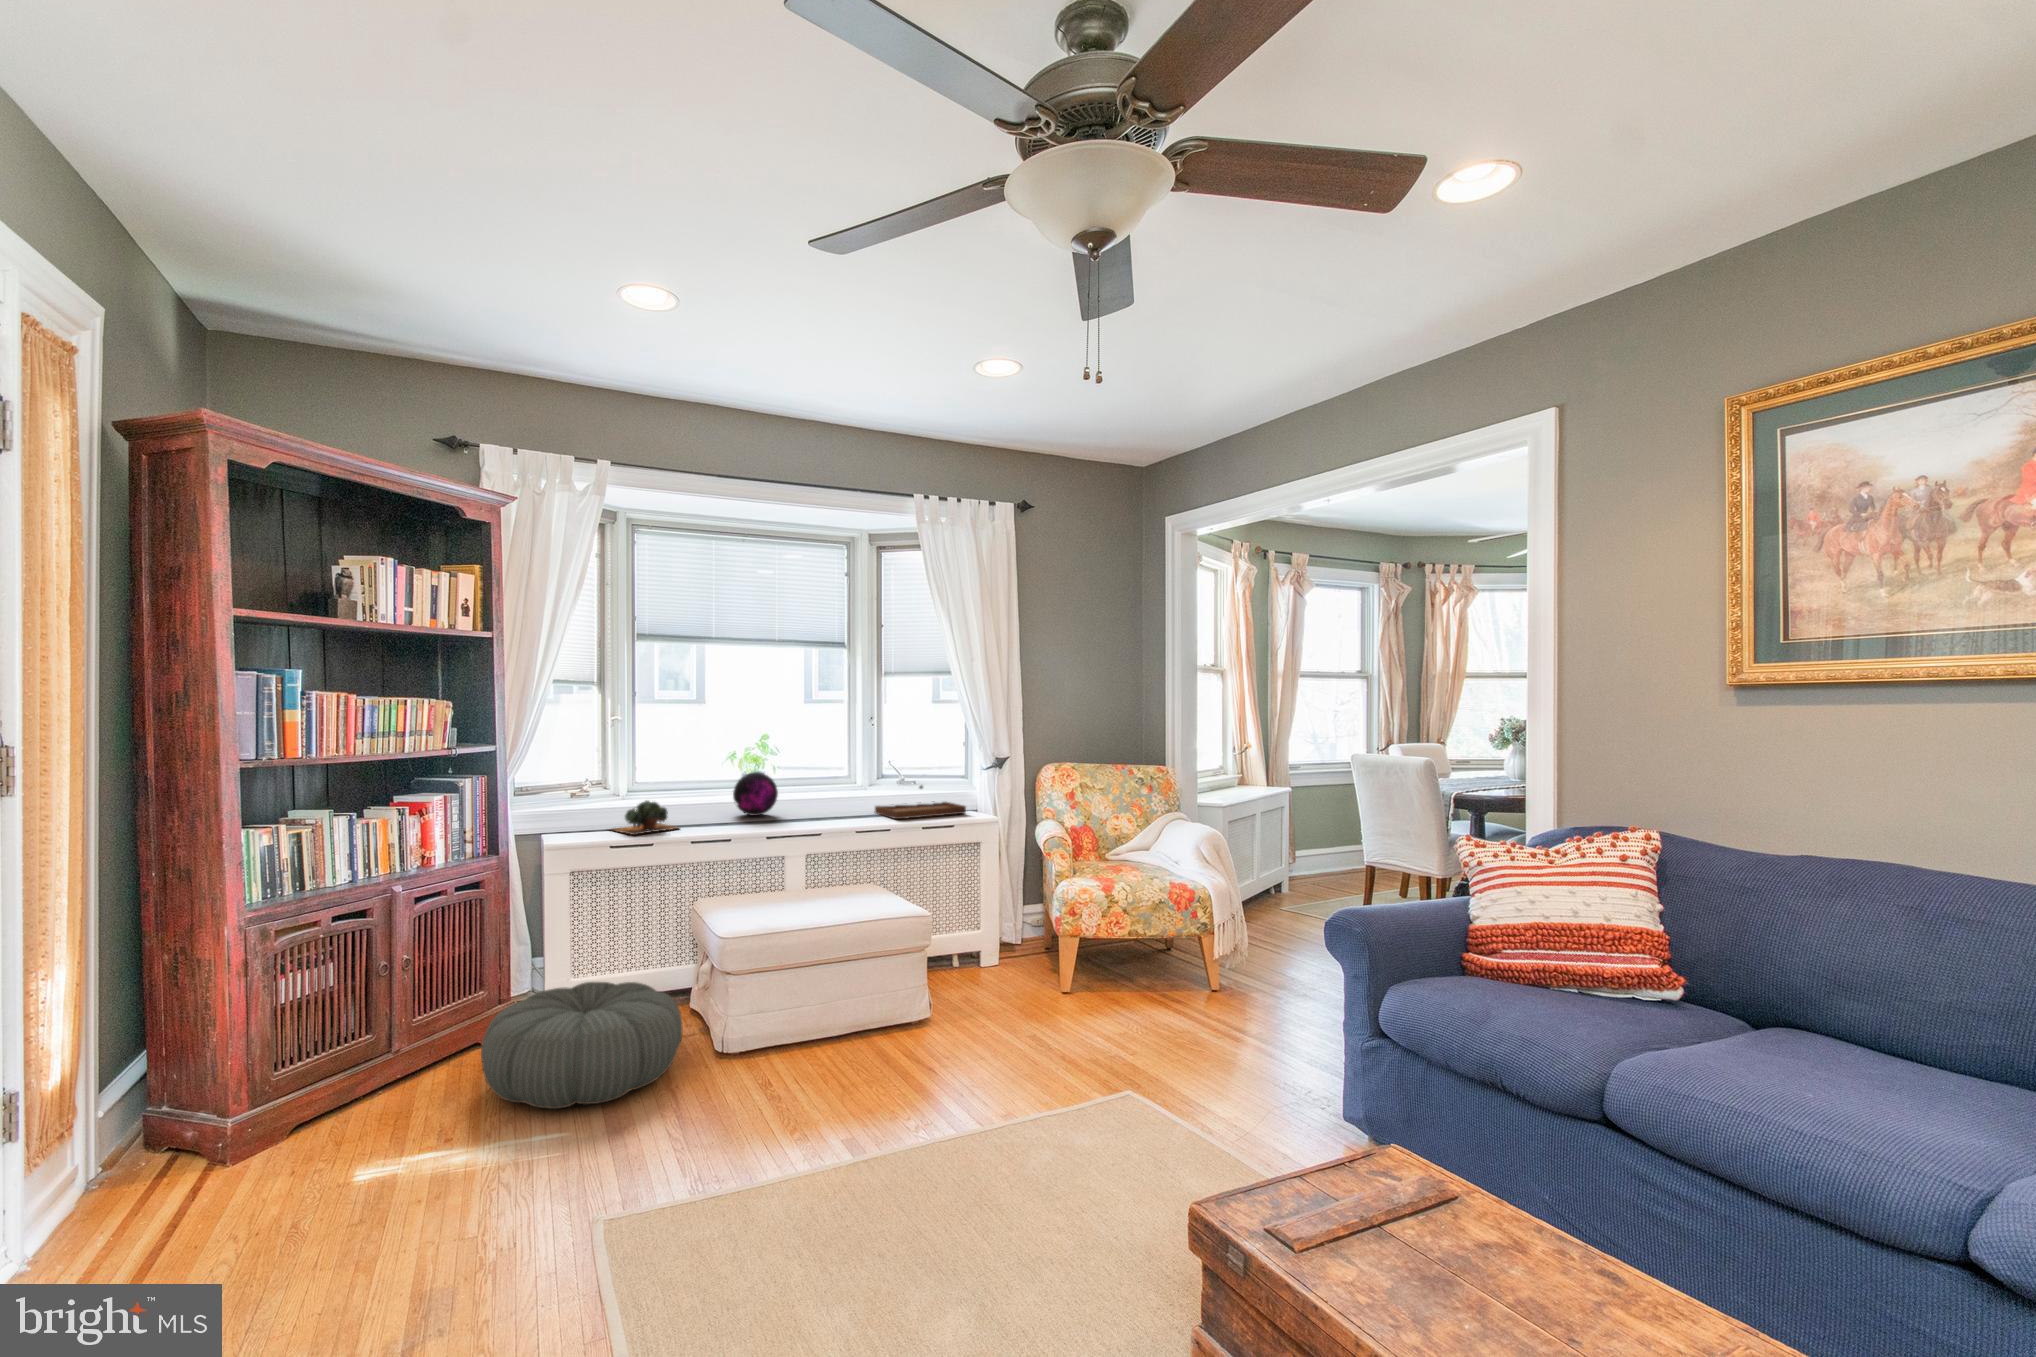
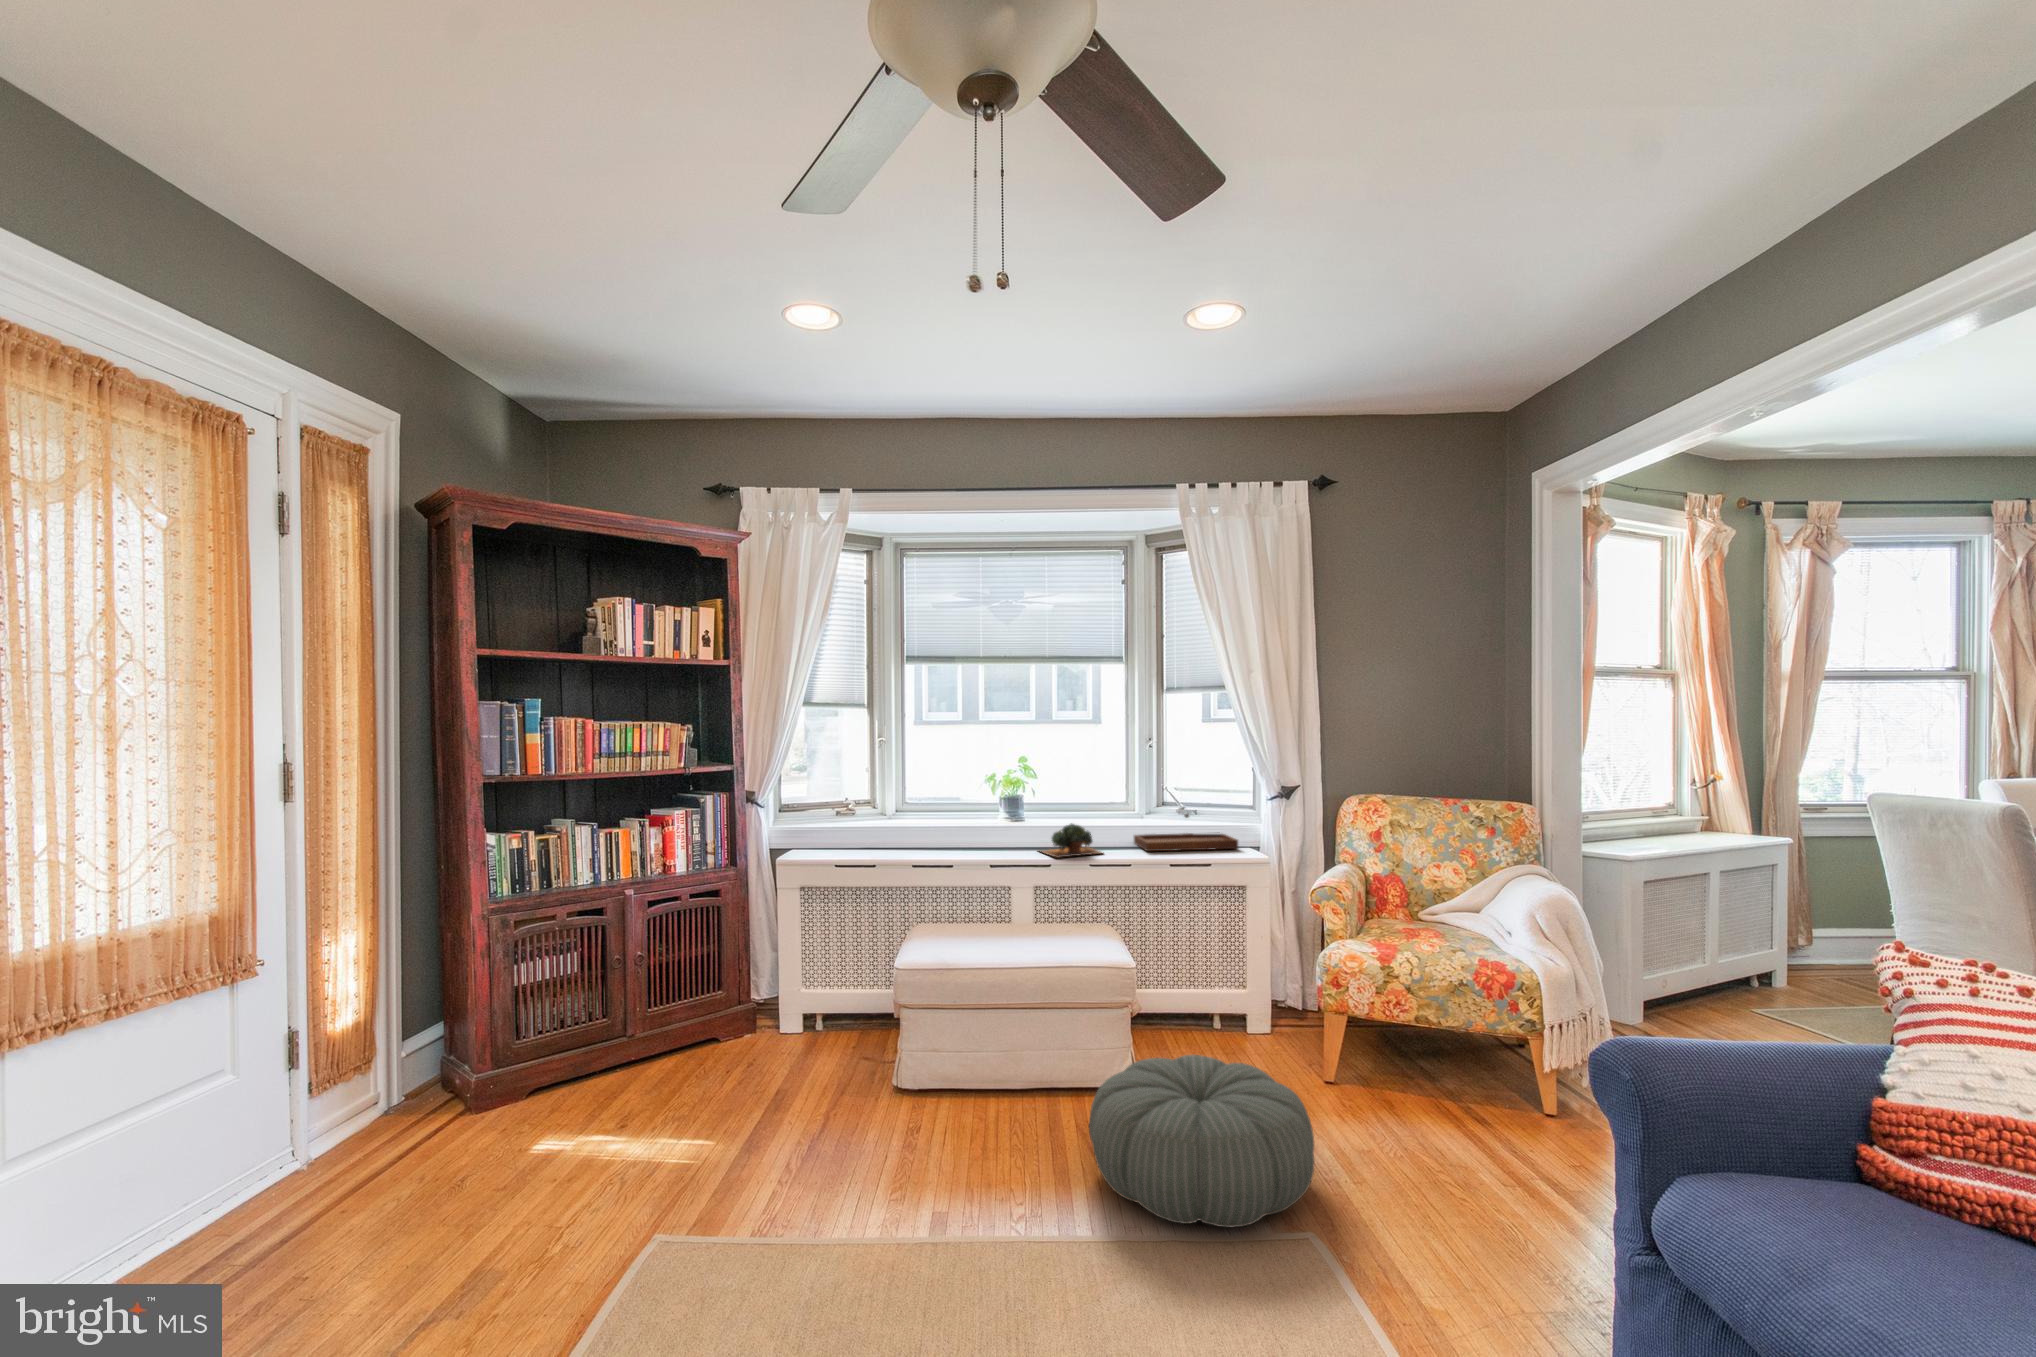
decorative orb: present [733,772,778,816] -> none [983,795,1027,840]
succulent plant: present [611,800,677,835] -> present [1039,823,1103,858]
pouf: present [481,982,682,1109] -> present [1089,1054,1314,1227]

